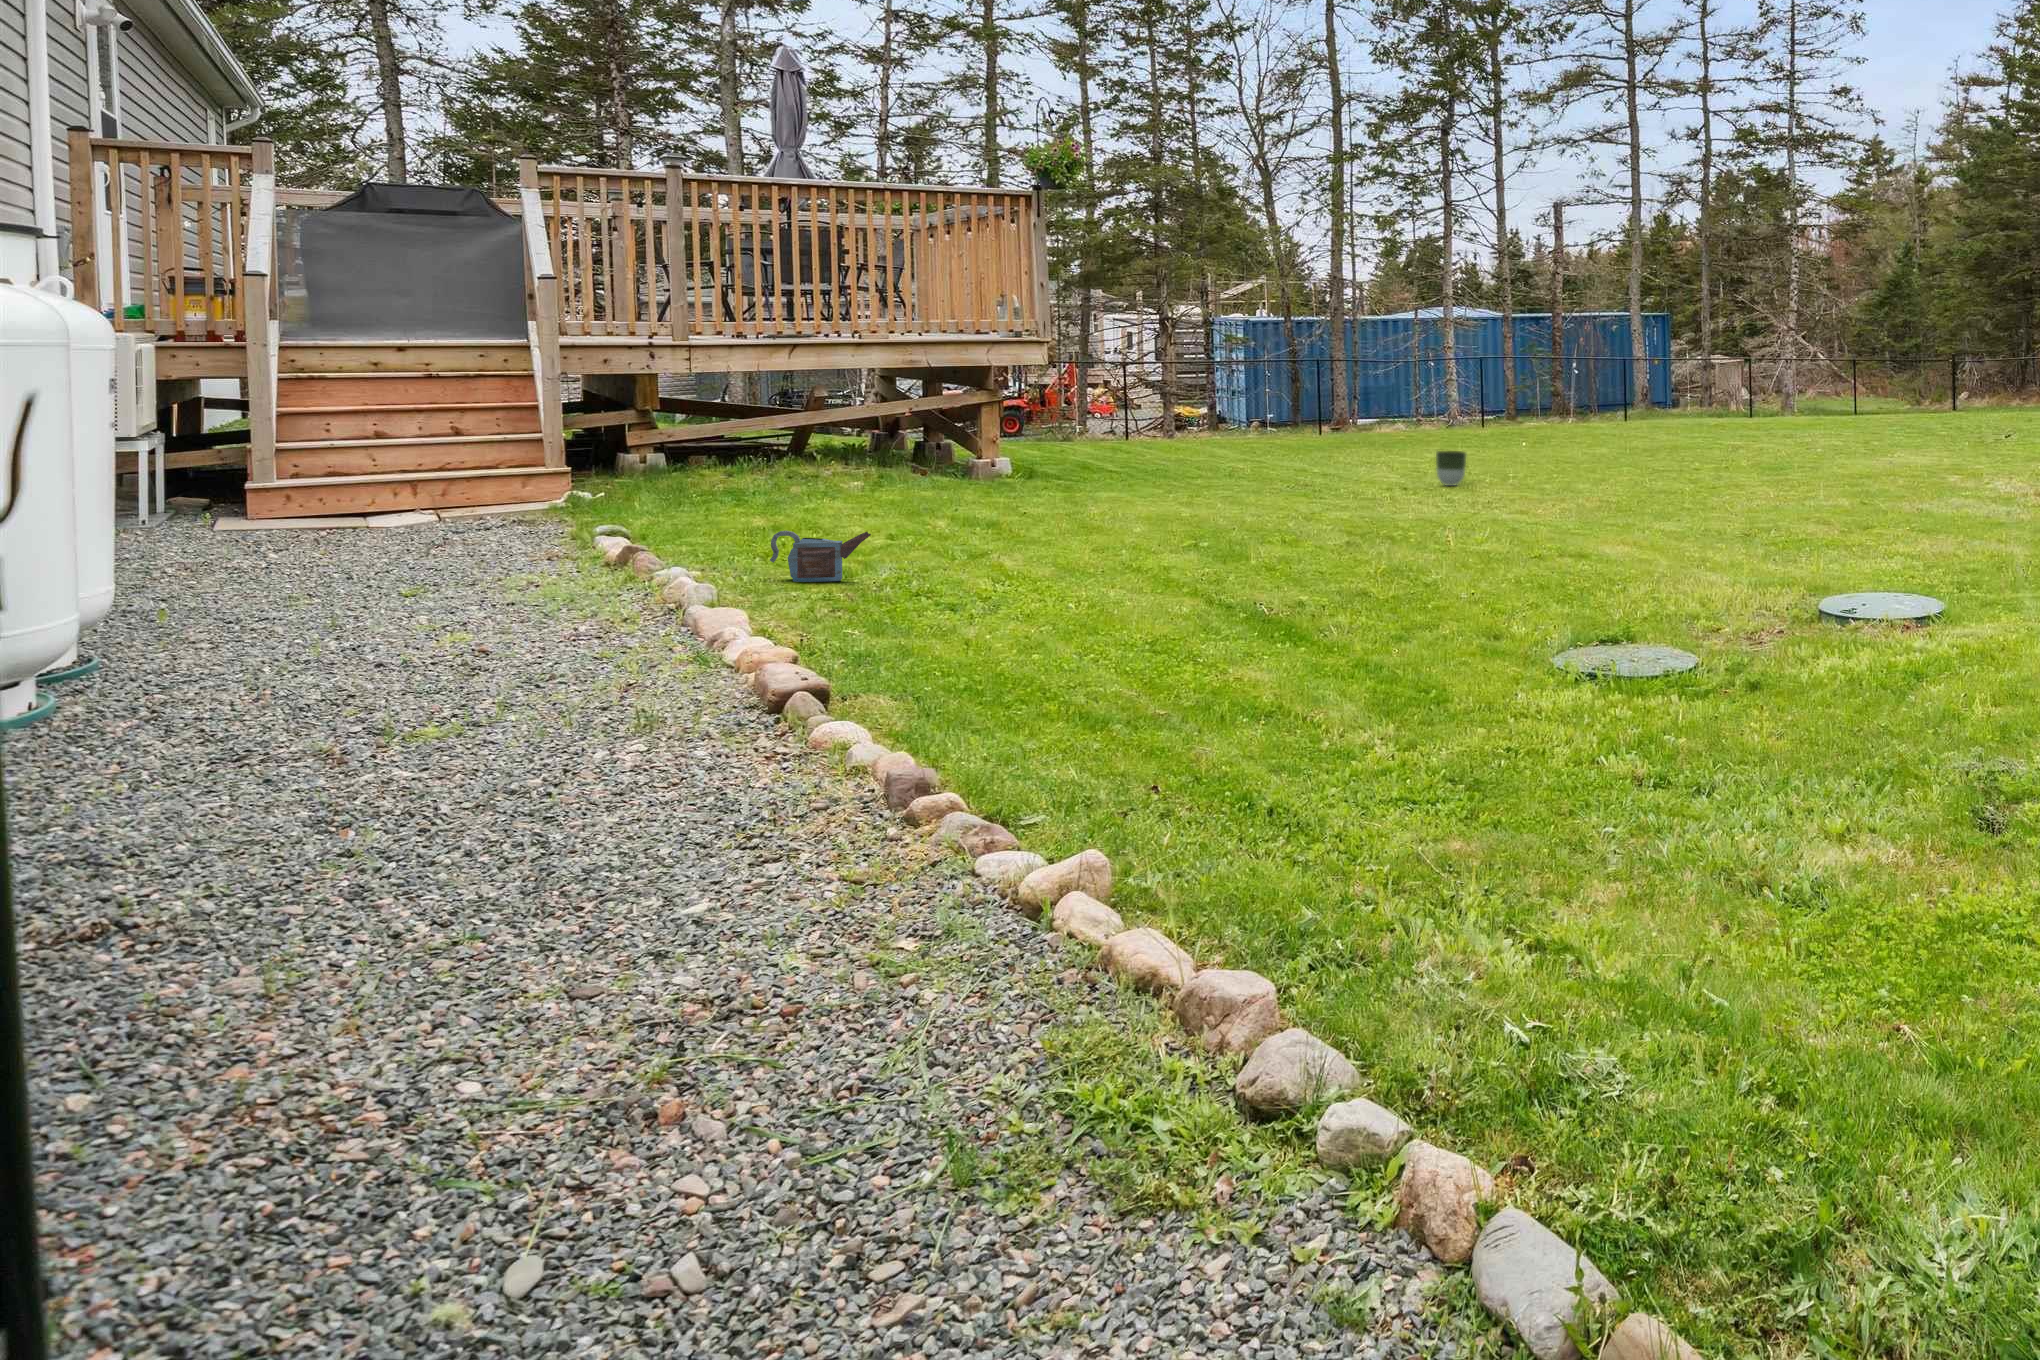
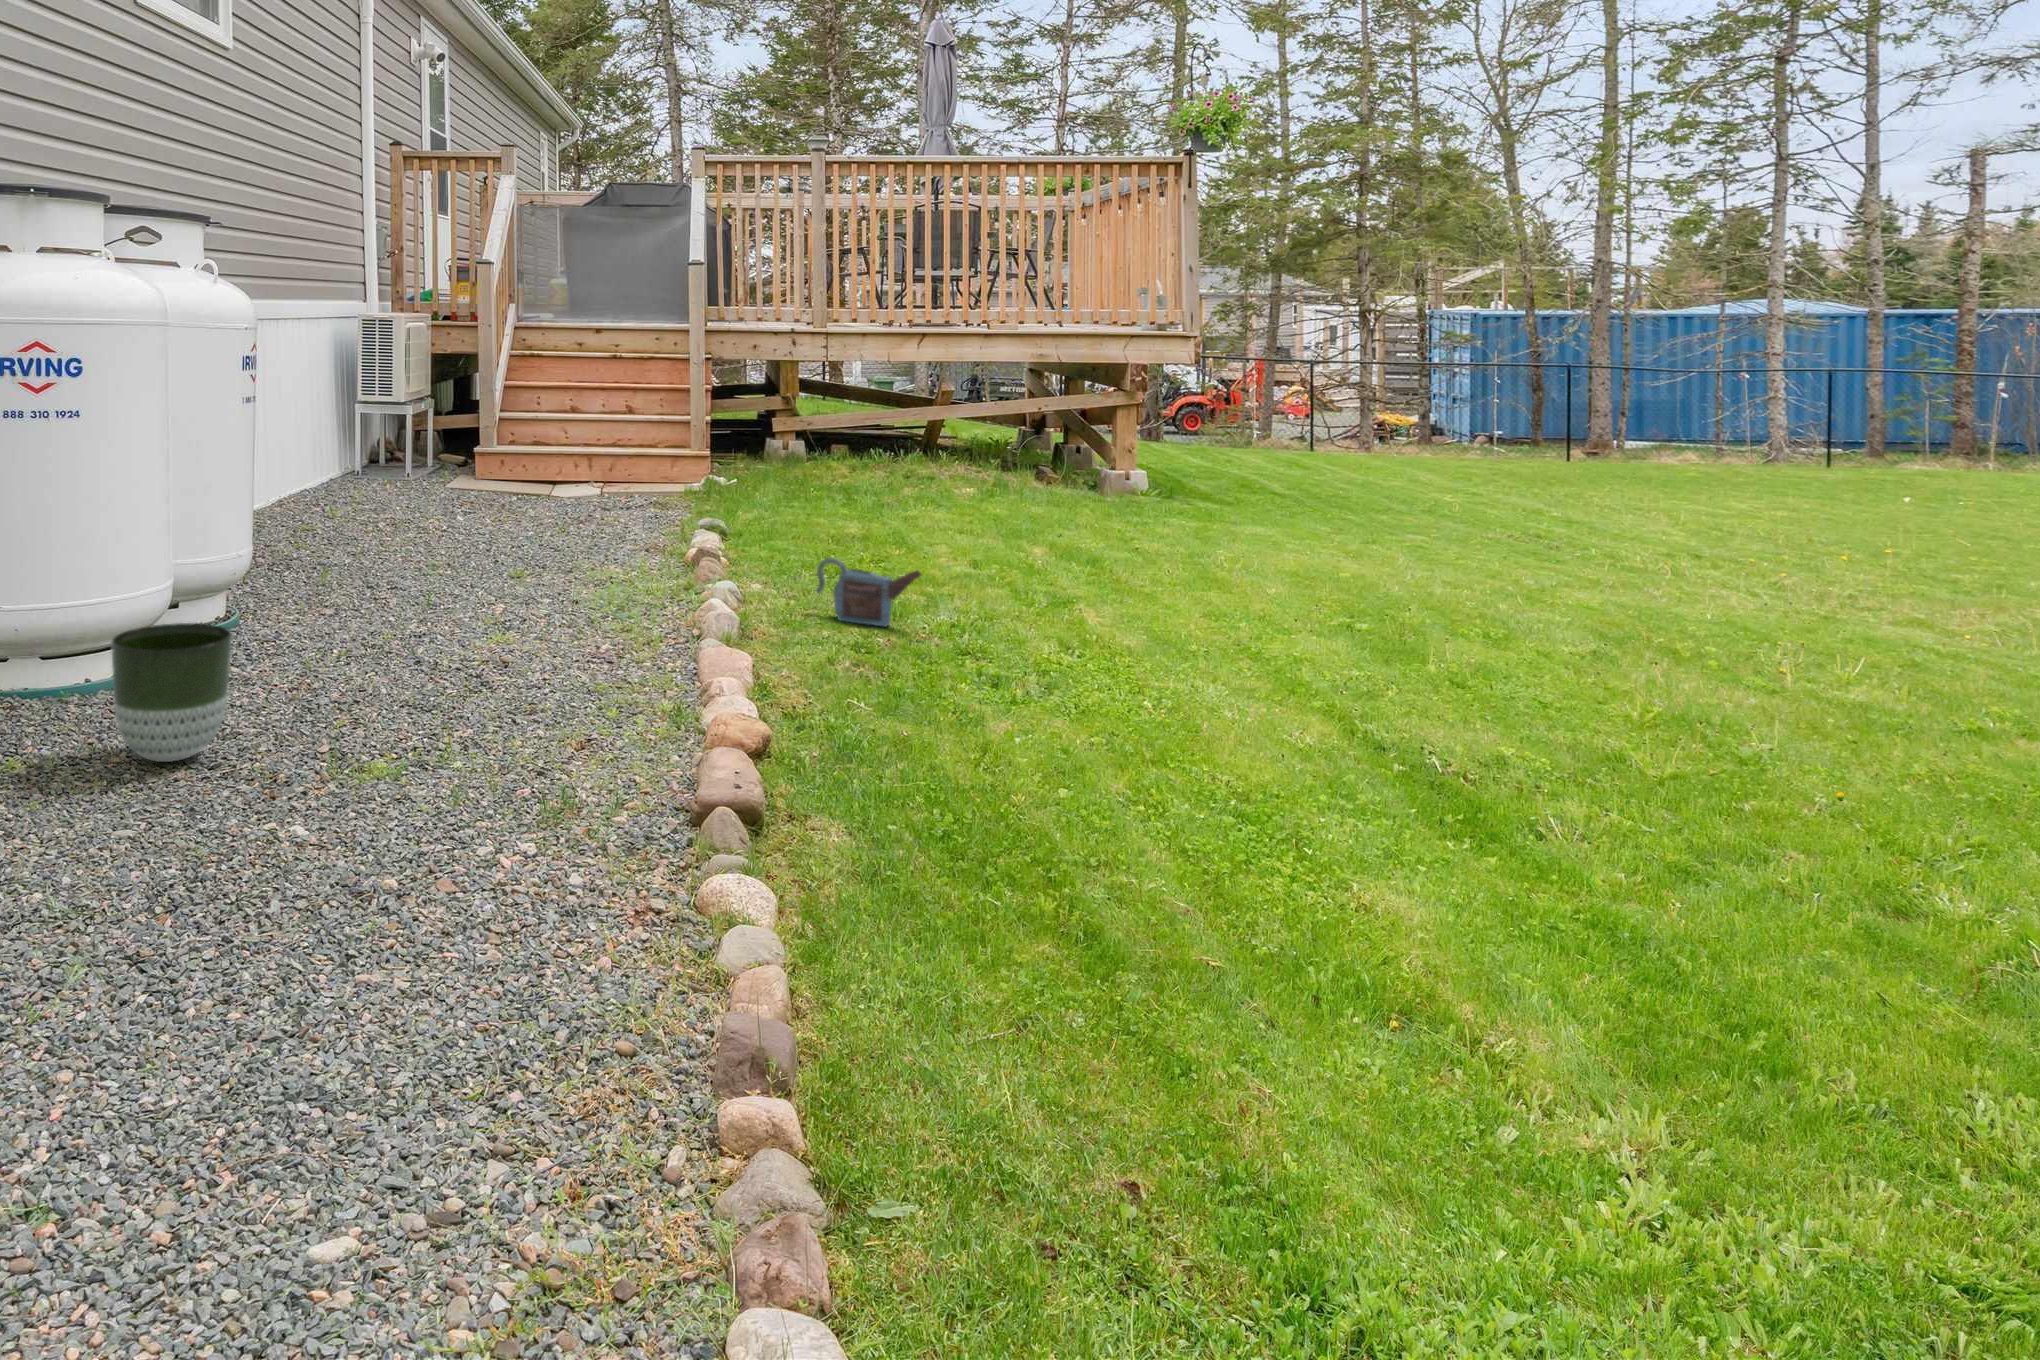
planter: present [1436,451,1466,486] -> present [112,623,232,762]

